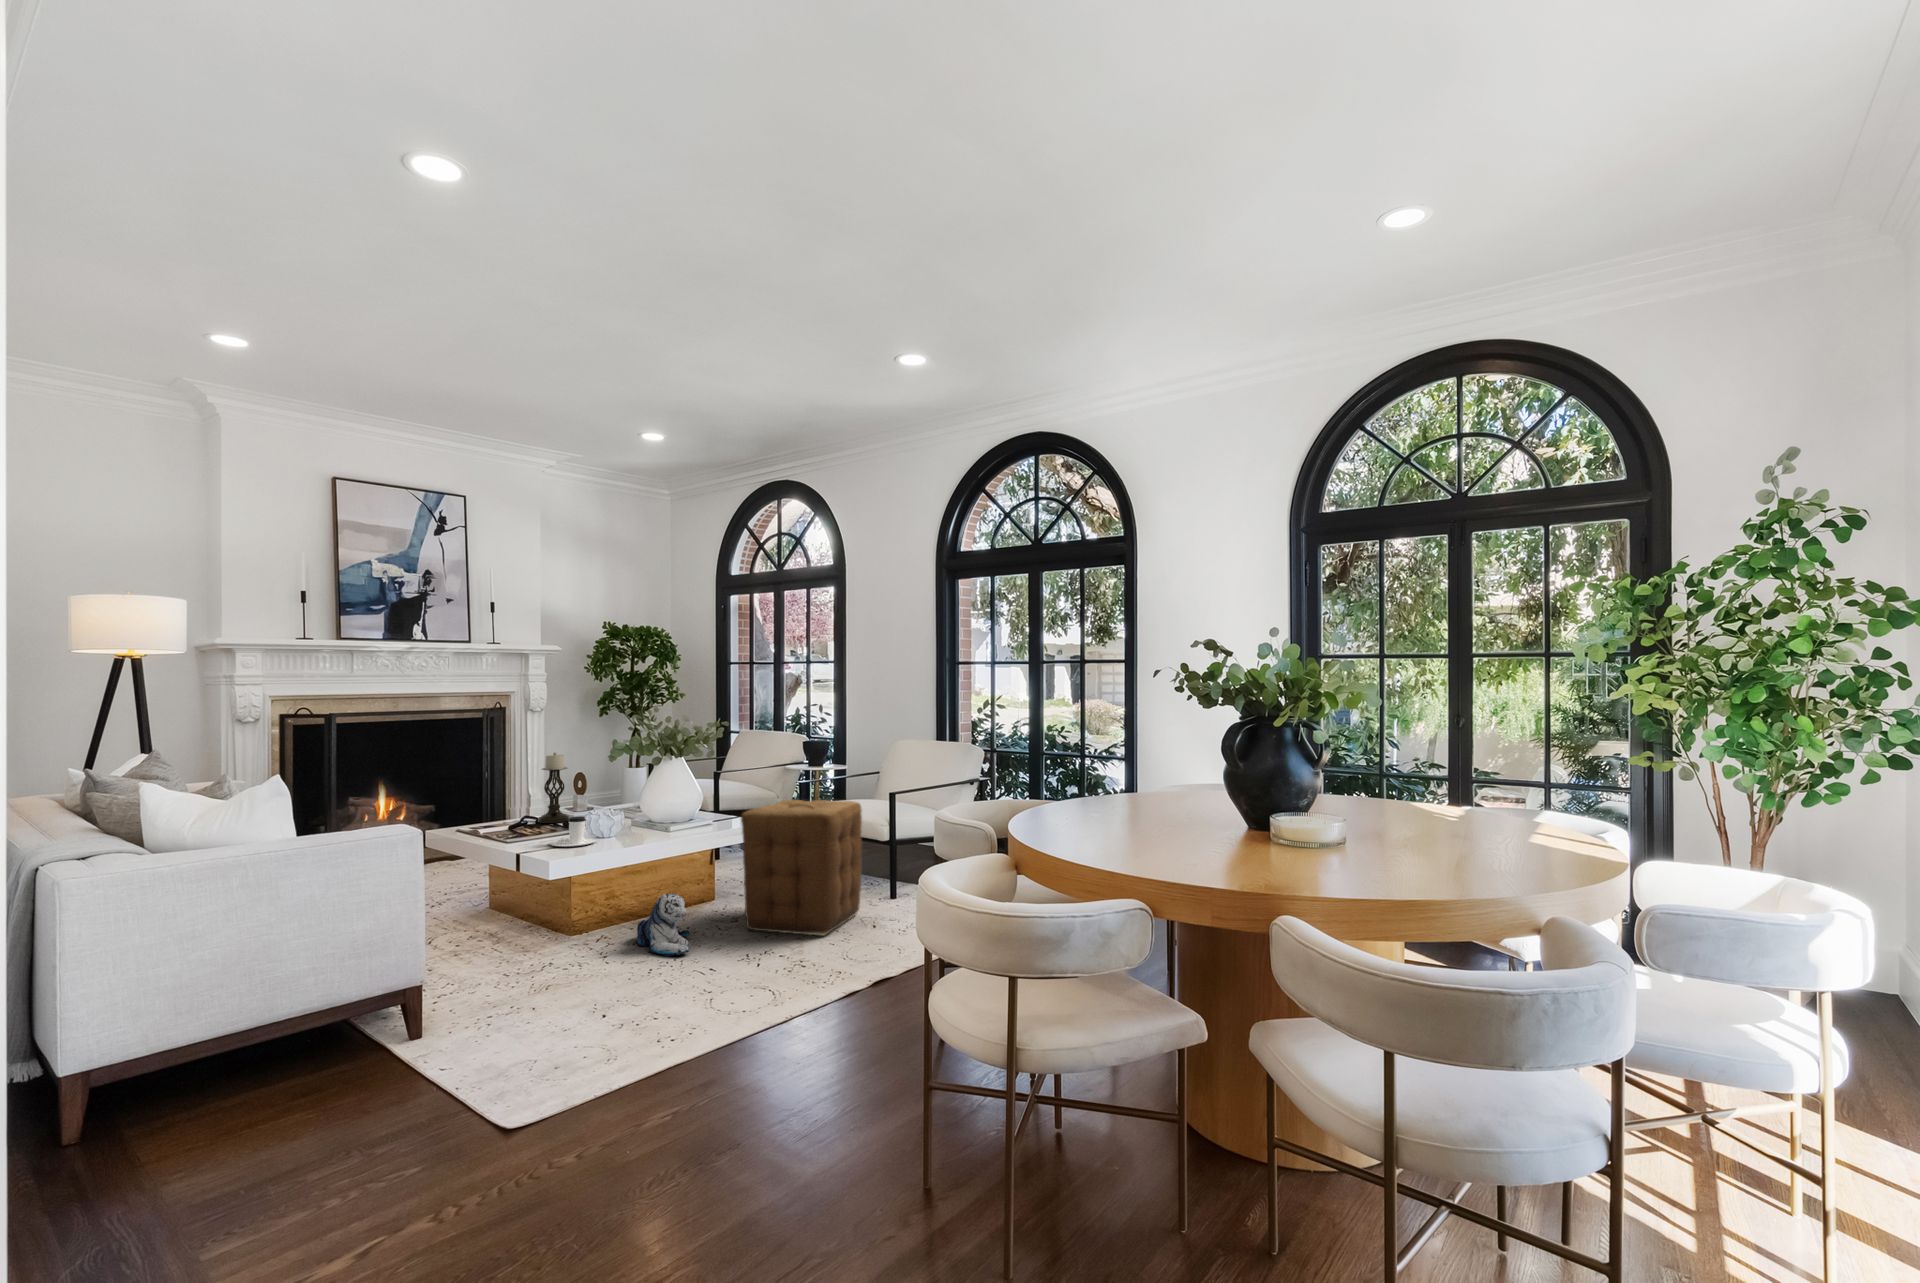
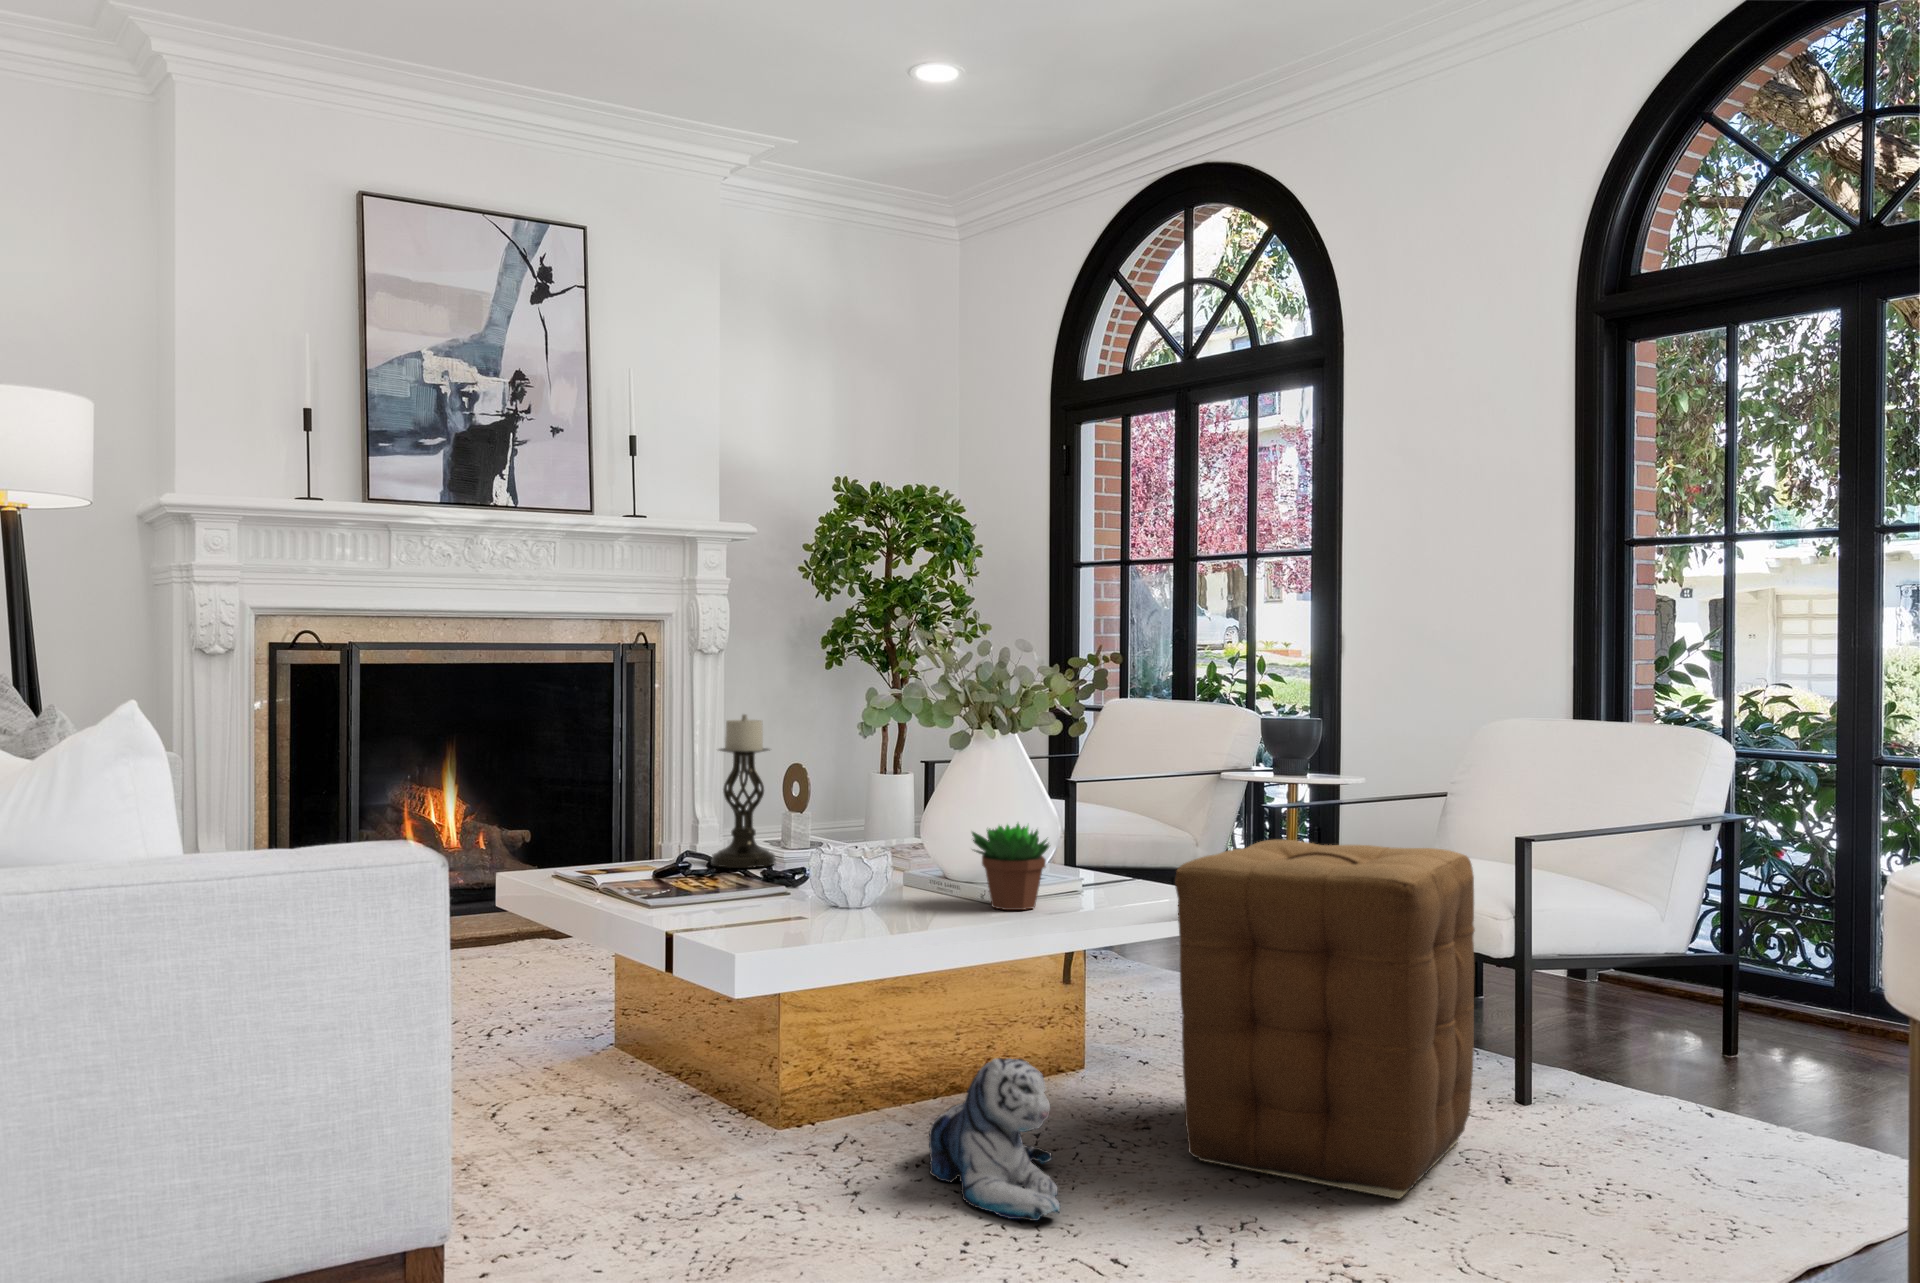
succulent plant: none [659,797,695,835] -> present [972,823,1049,910]
coffee cup: present [549,816,597,847] -> none [731,855,834,924]

